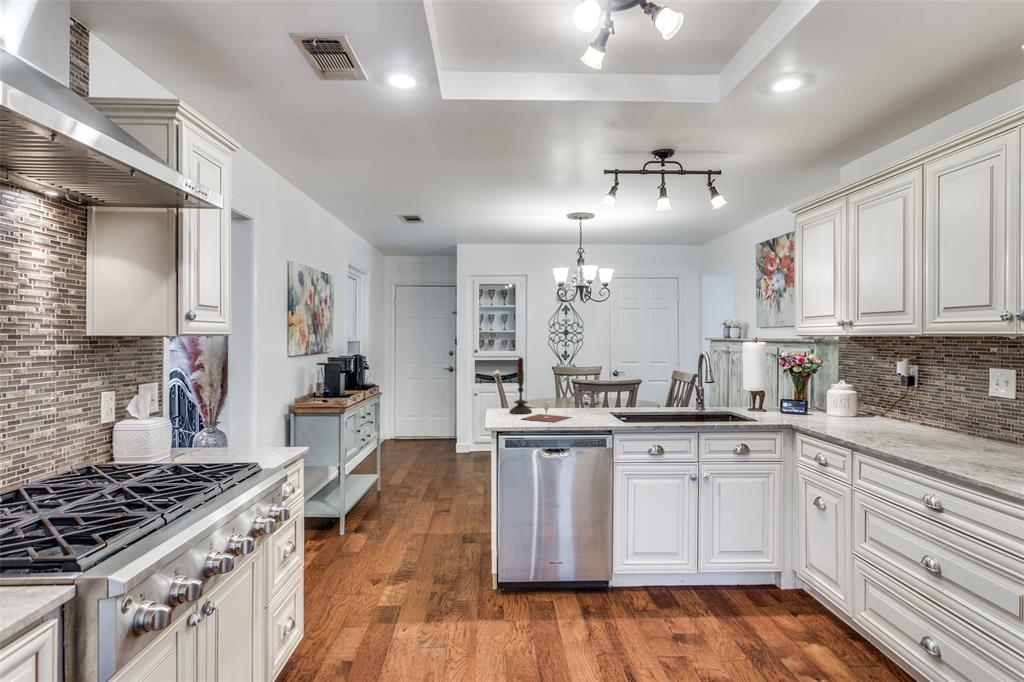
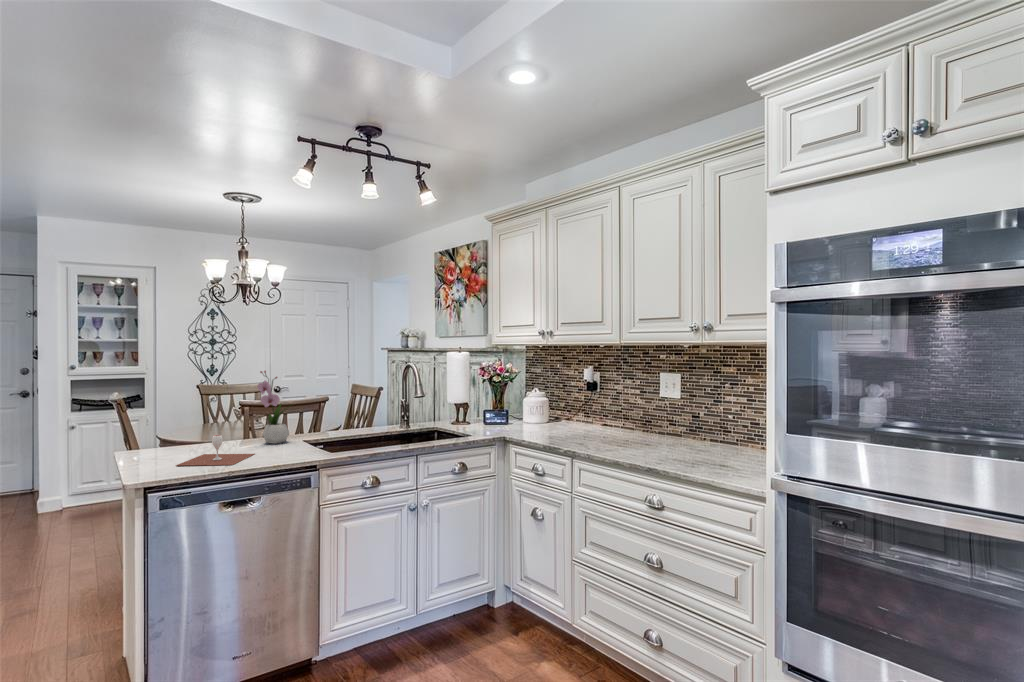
flower arrangement: none [577,355,603,412] -> present [257,371,289,444]
candle: present [510,358,532,414] -> none [153,374,189,458]

